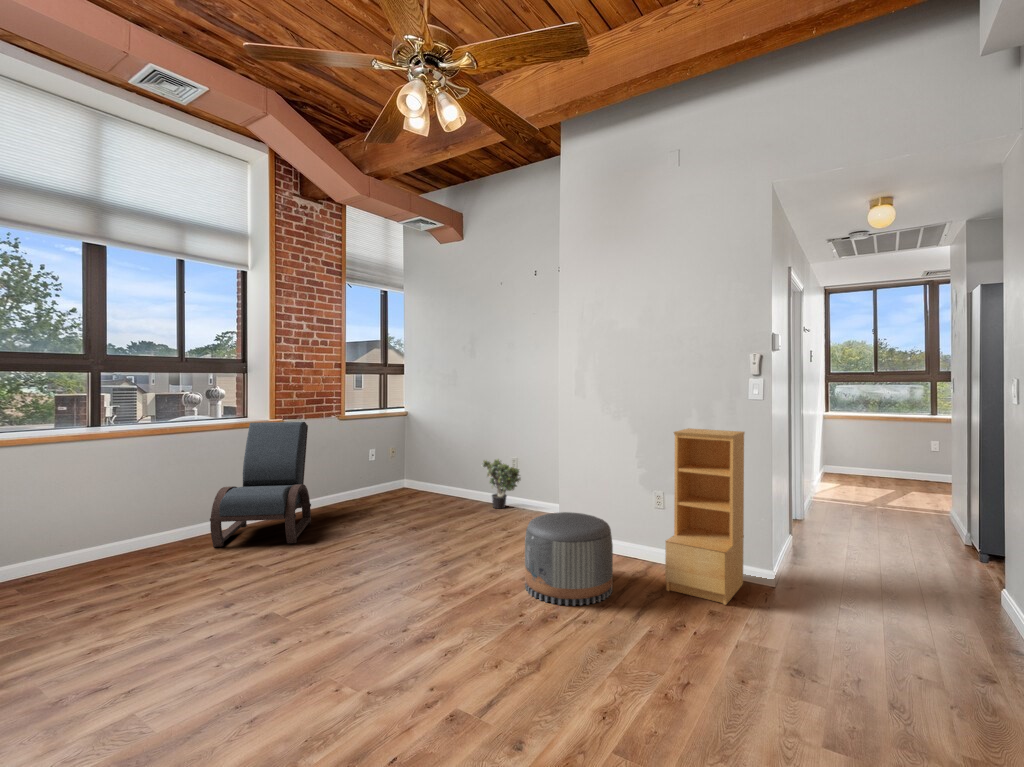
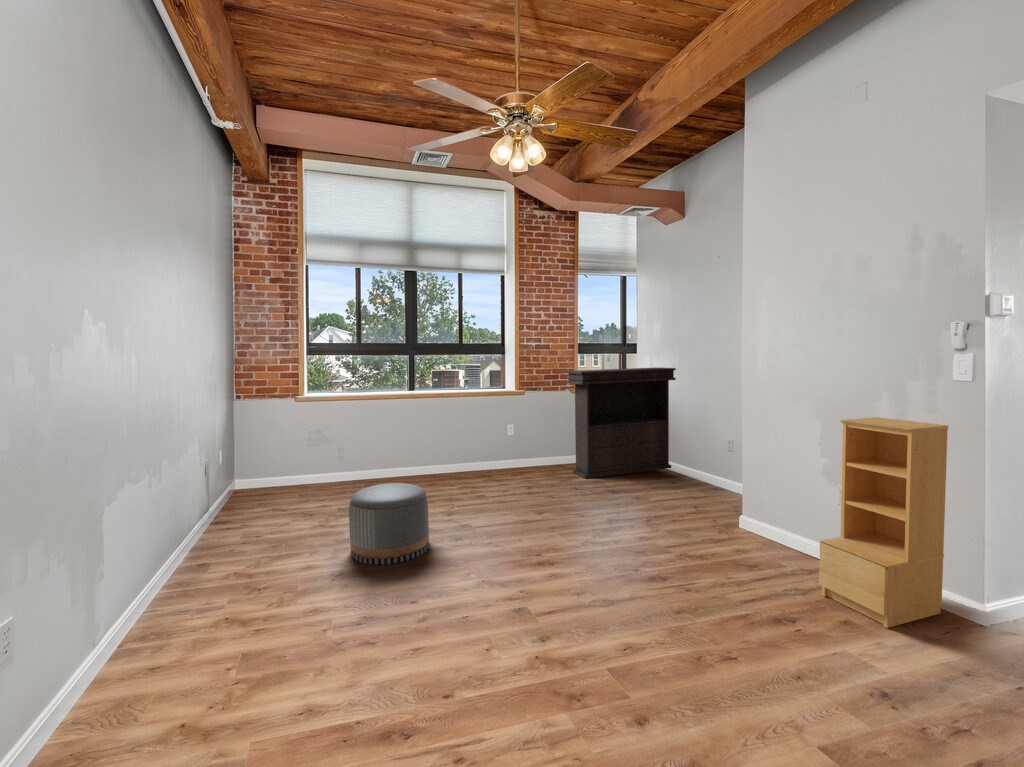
console table: none [344,390,456,519] -> present [567,368,676,478]
lounge chair: present [210,422,311,547] -> none [462,393,540,489]
potted plant: present [483,459,521,508] -> none [691,436,733,485]
pouf: present [525,512,613,606] -> present [349,483,429,564]

